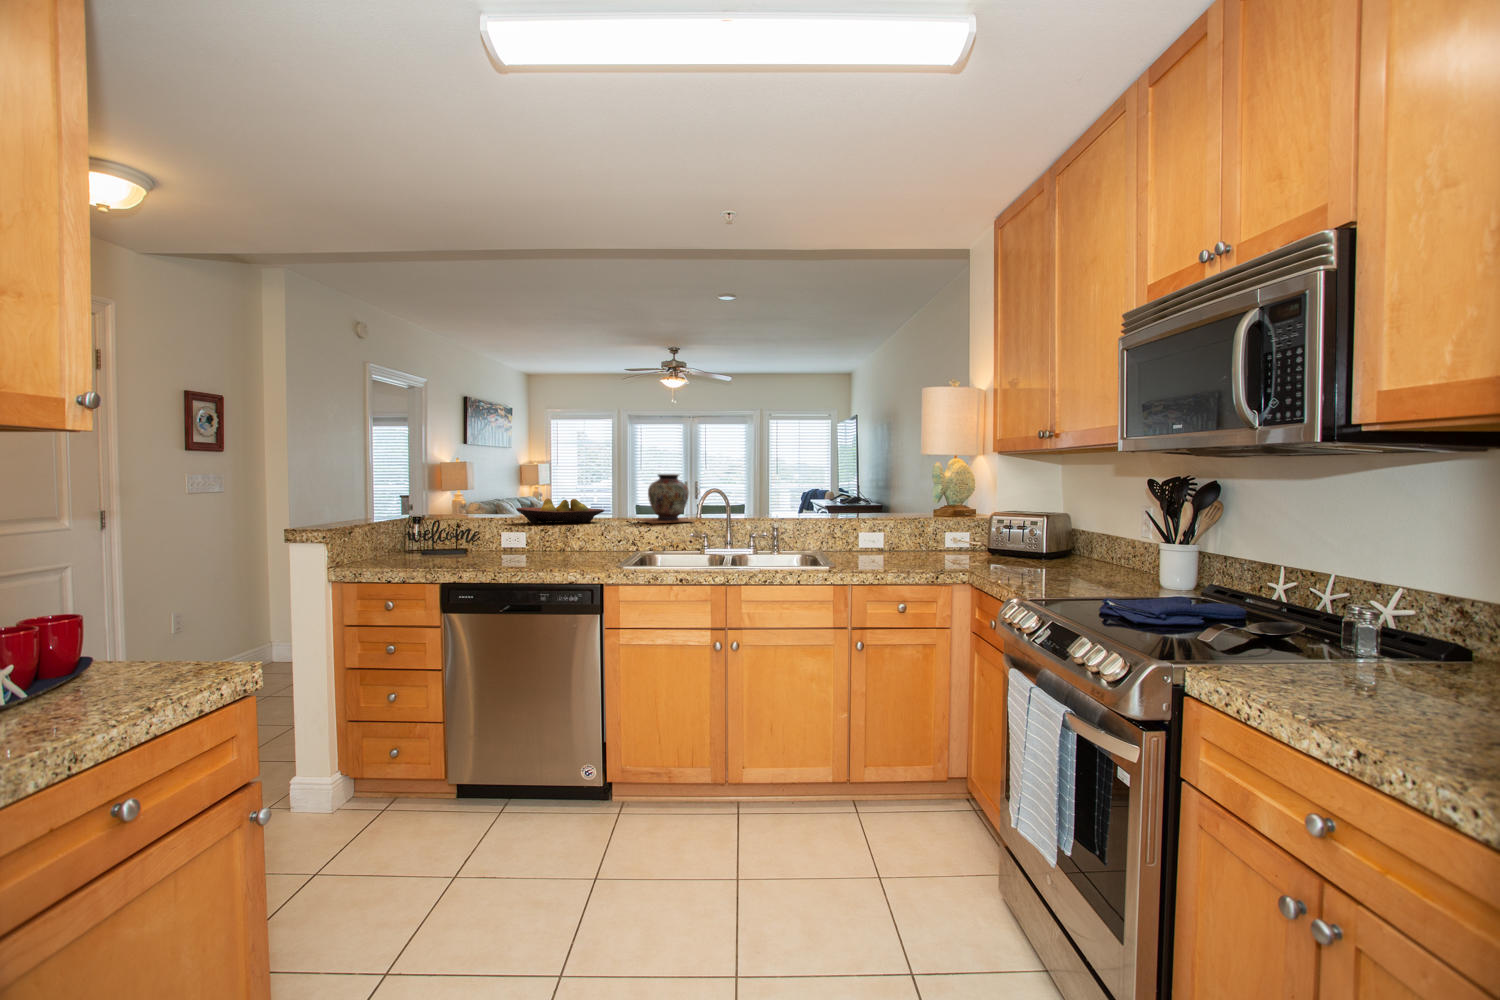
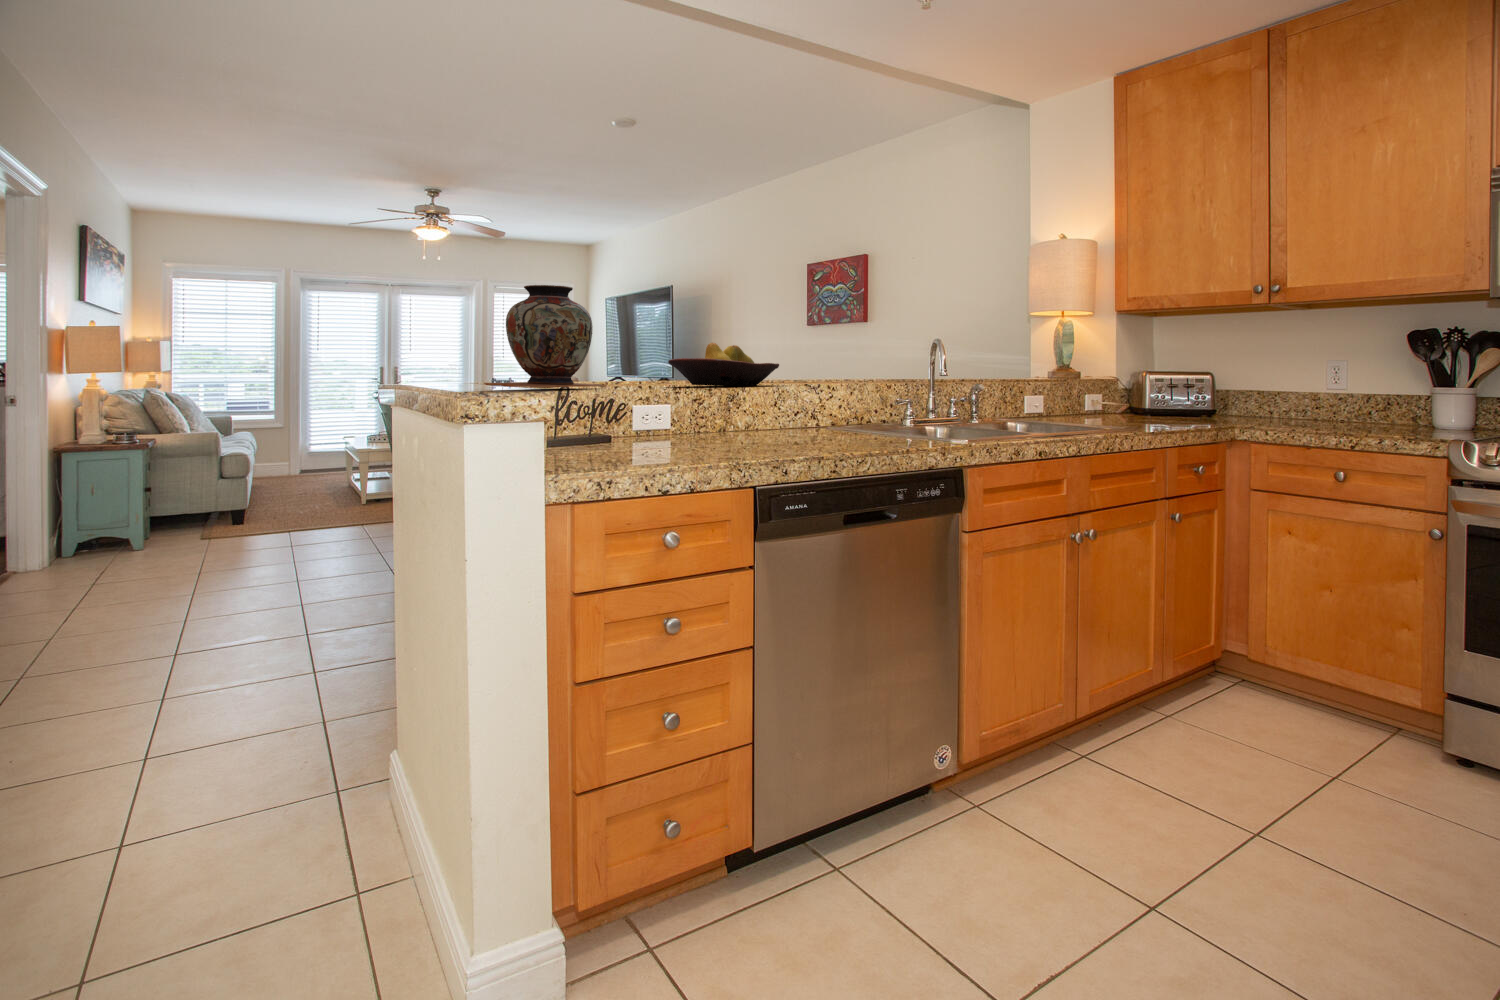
decorative vase: present [637,474,694,523] -> present [484,285,606,388]

